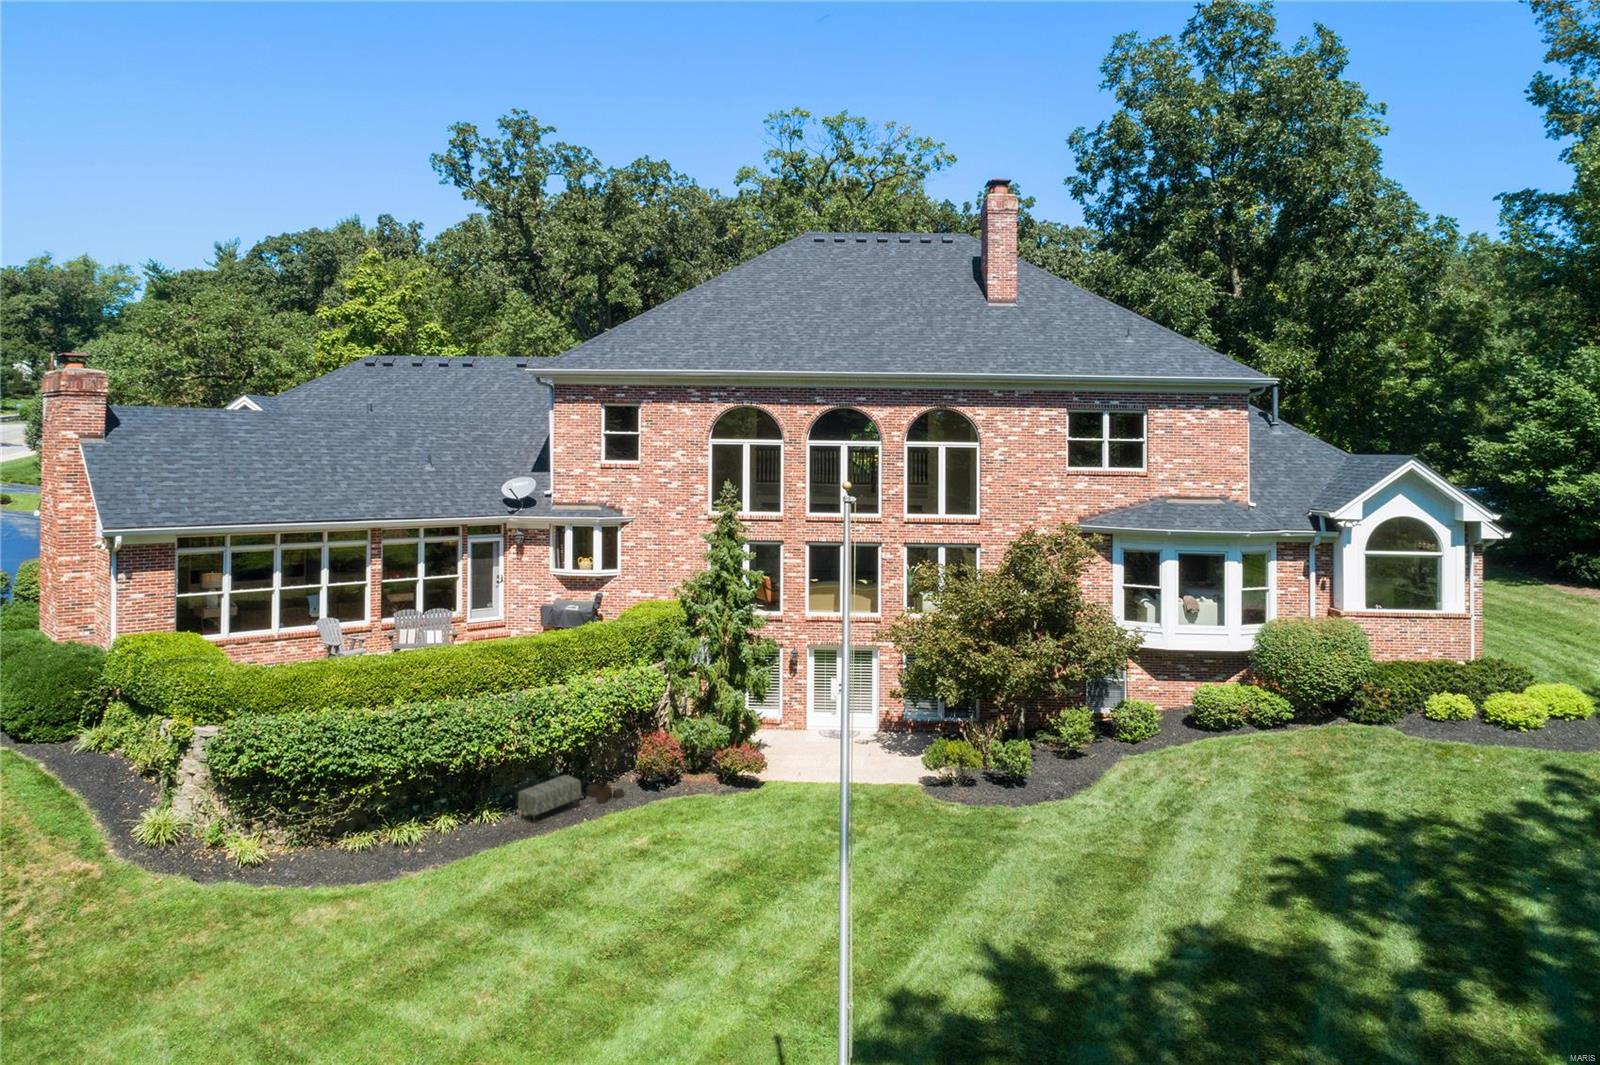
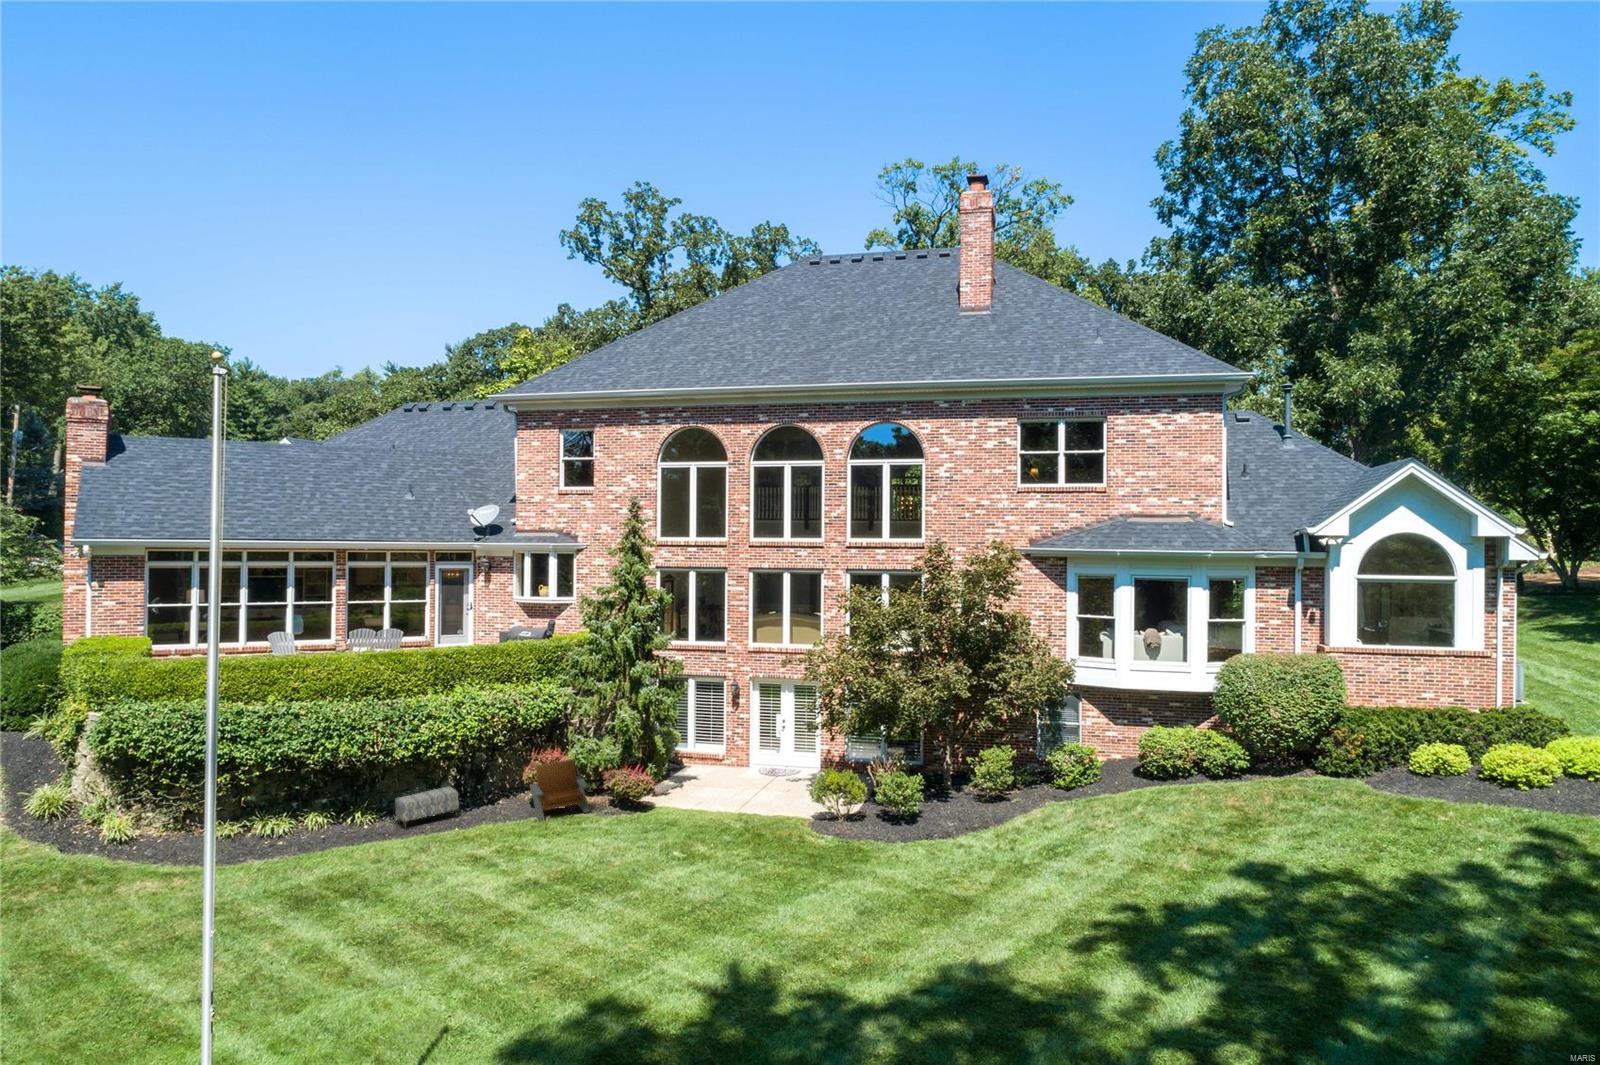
lounge chair: none [648,740,714,805] -> present [530,759,590,821]
woven basket: present [587,784,624,803] -> none [472,796,506,816]

